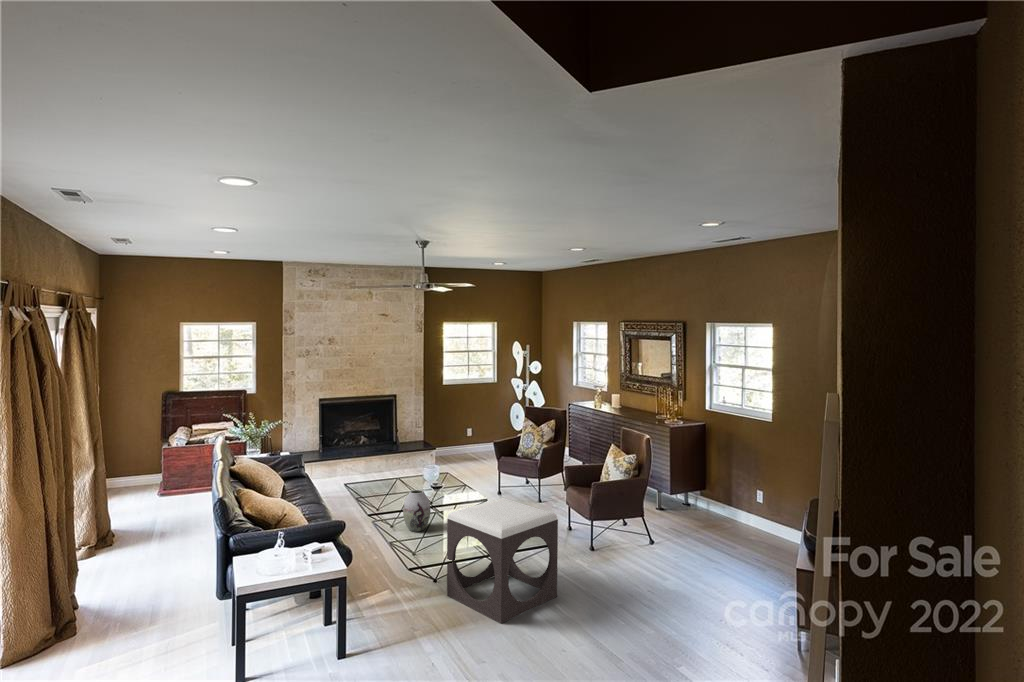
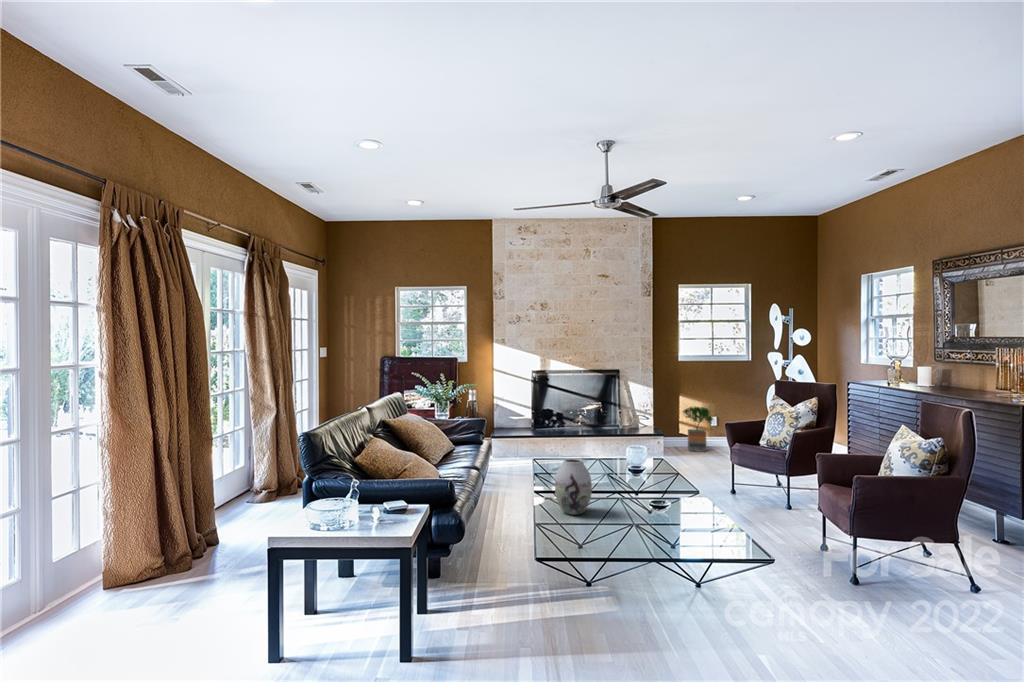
potted tree: none [447,421,472,459] -> present [683,407,713,452]
footstool: present [447,498,558,623] -> none [589,477,763,665]

